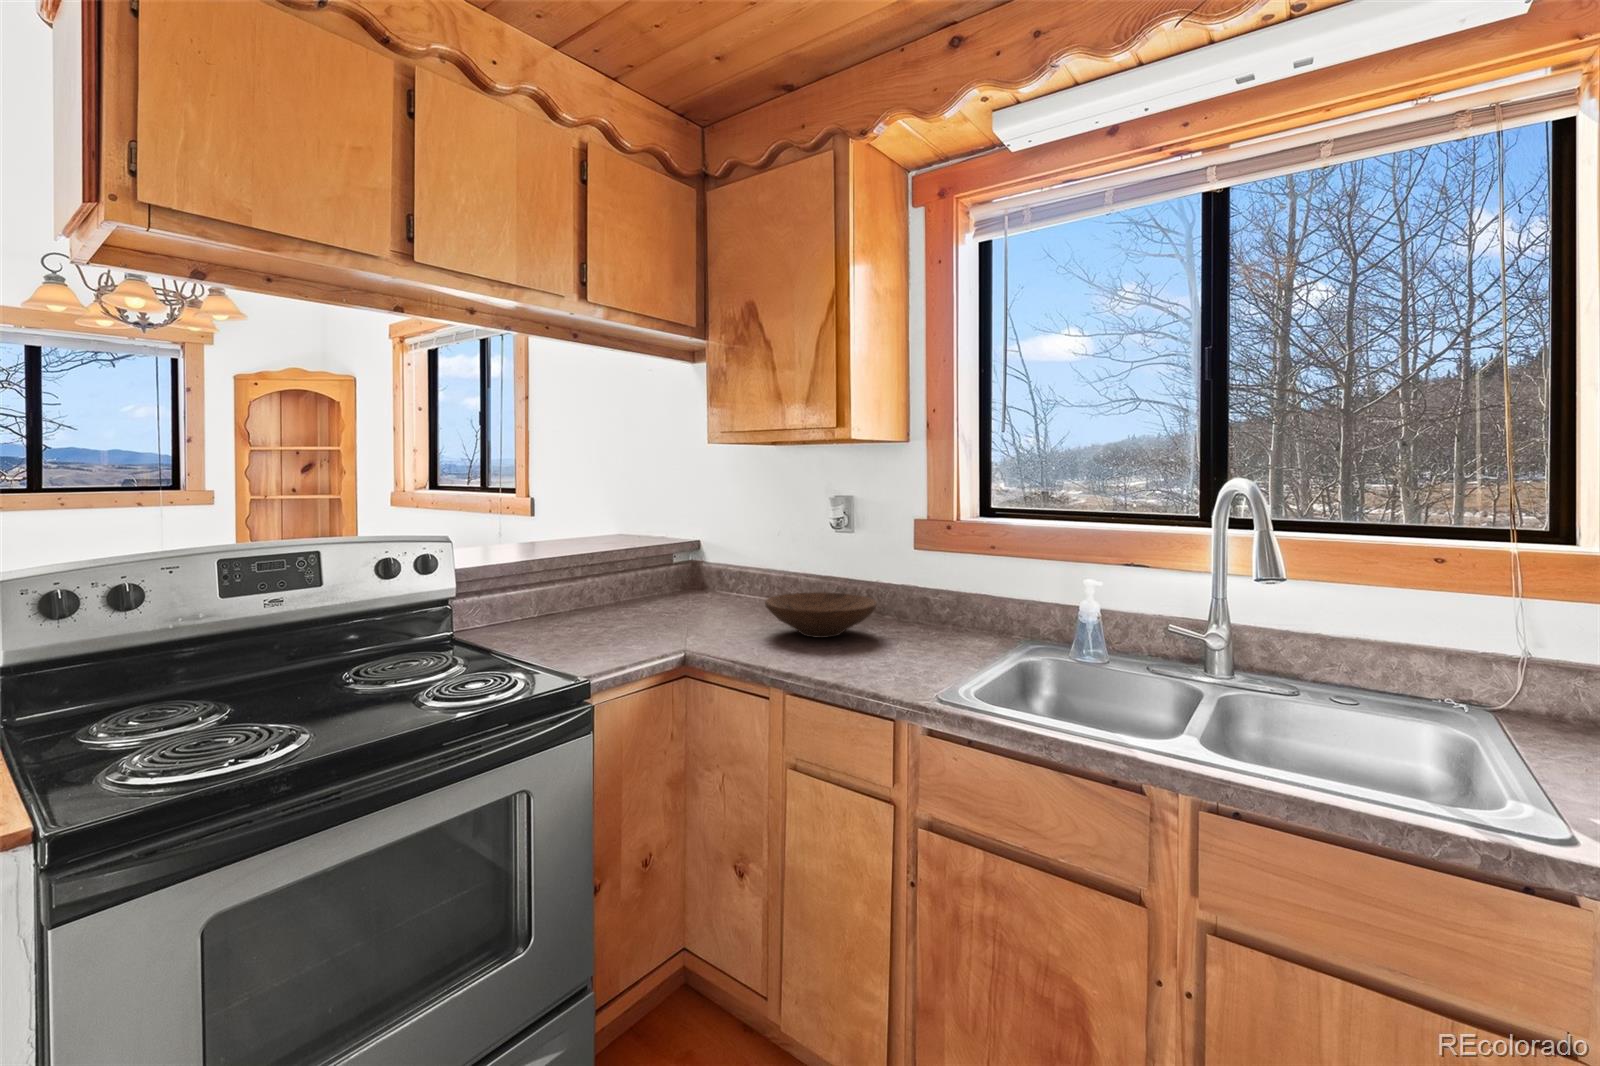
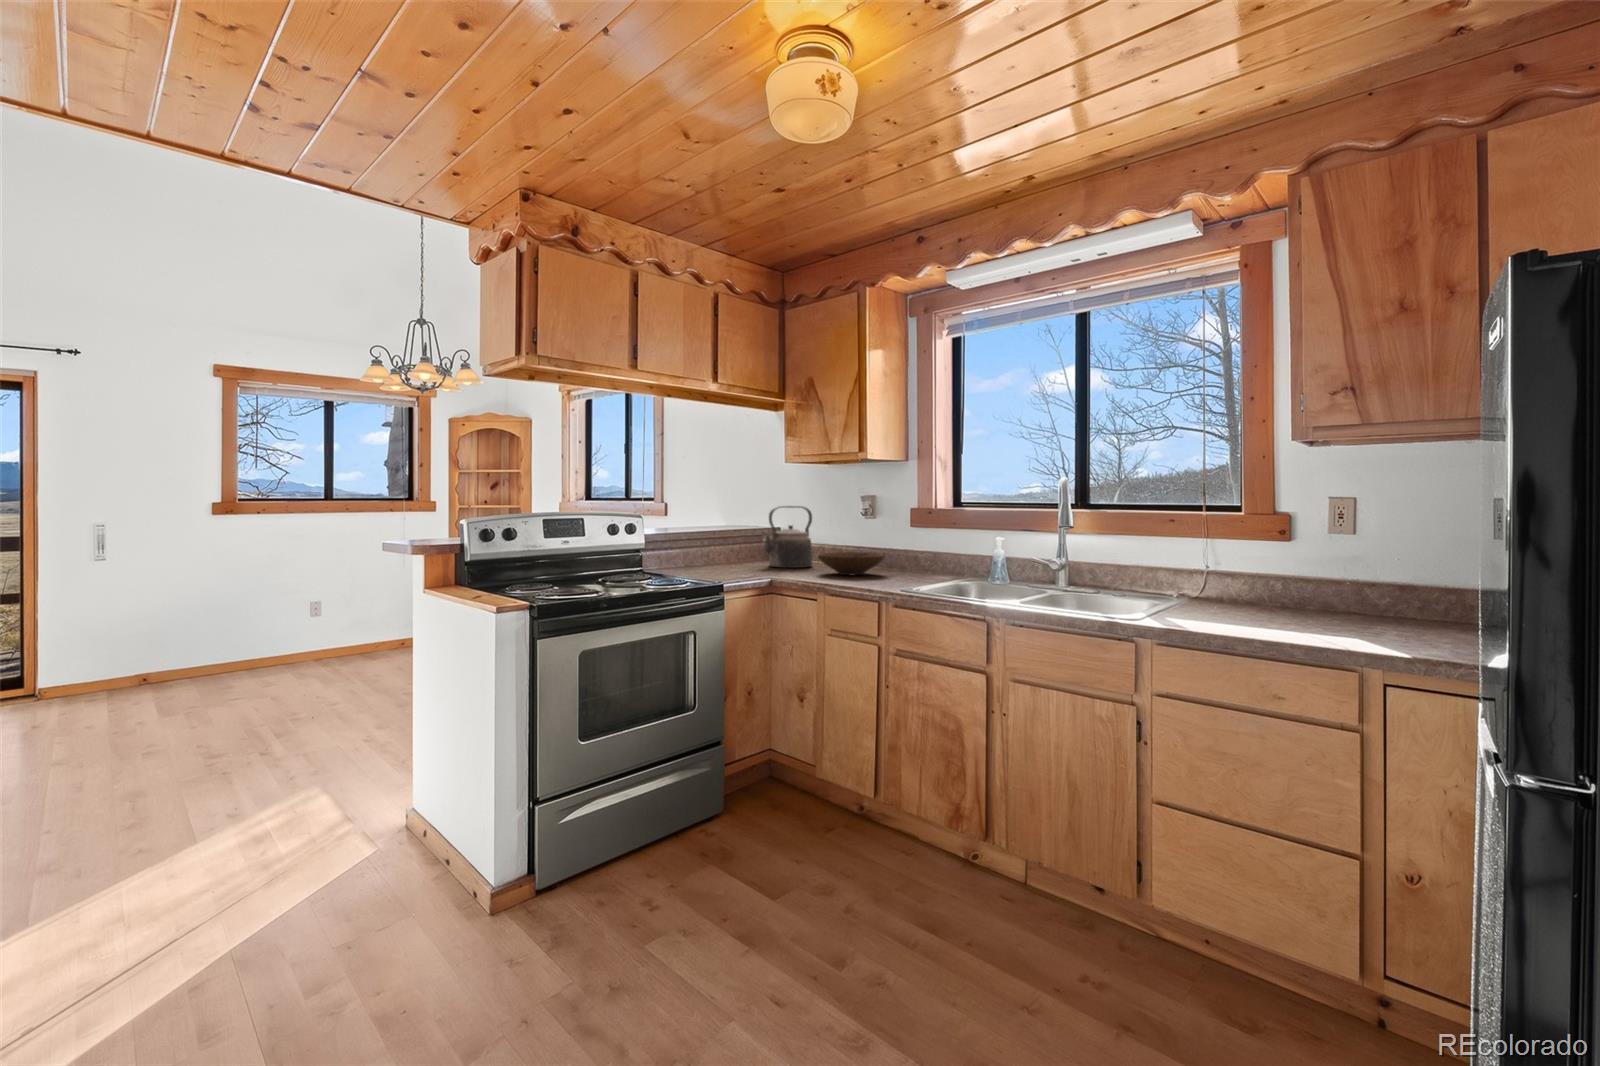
kettle: none [670,513,752,615] -> present [762,506,812,568]

